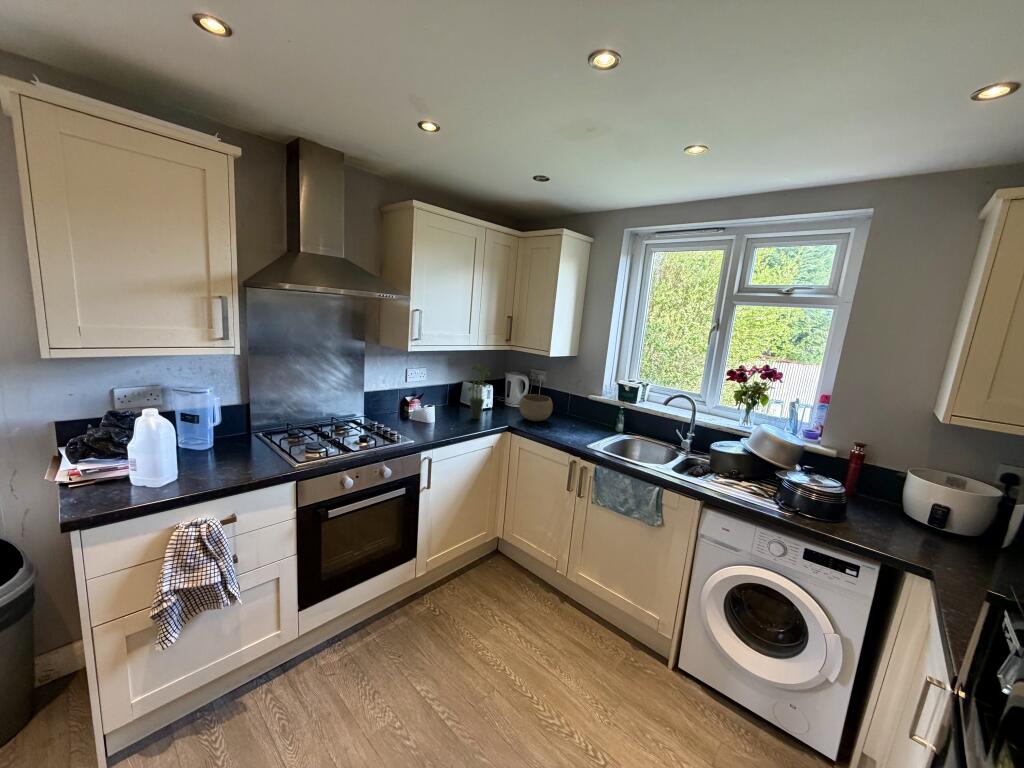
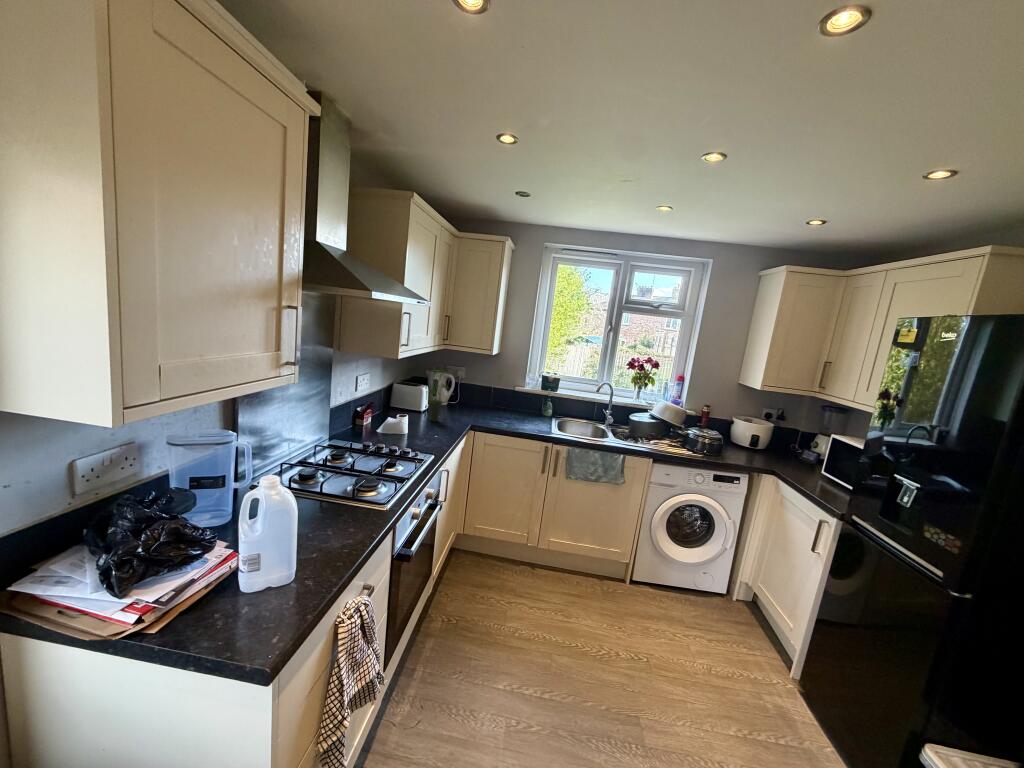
bowl: present [519,394,553,421] -> none [465,391,496,416]

